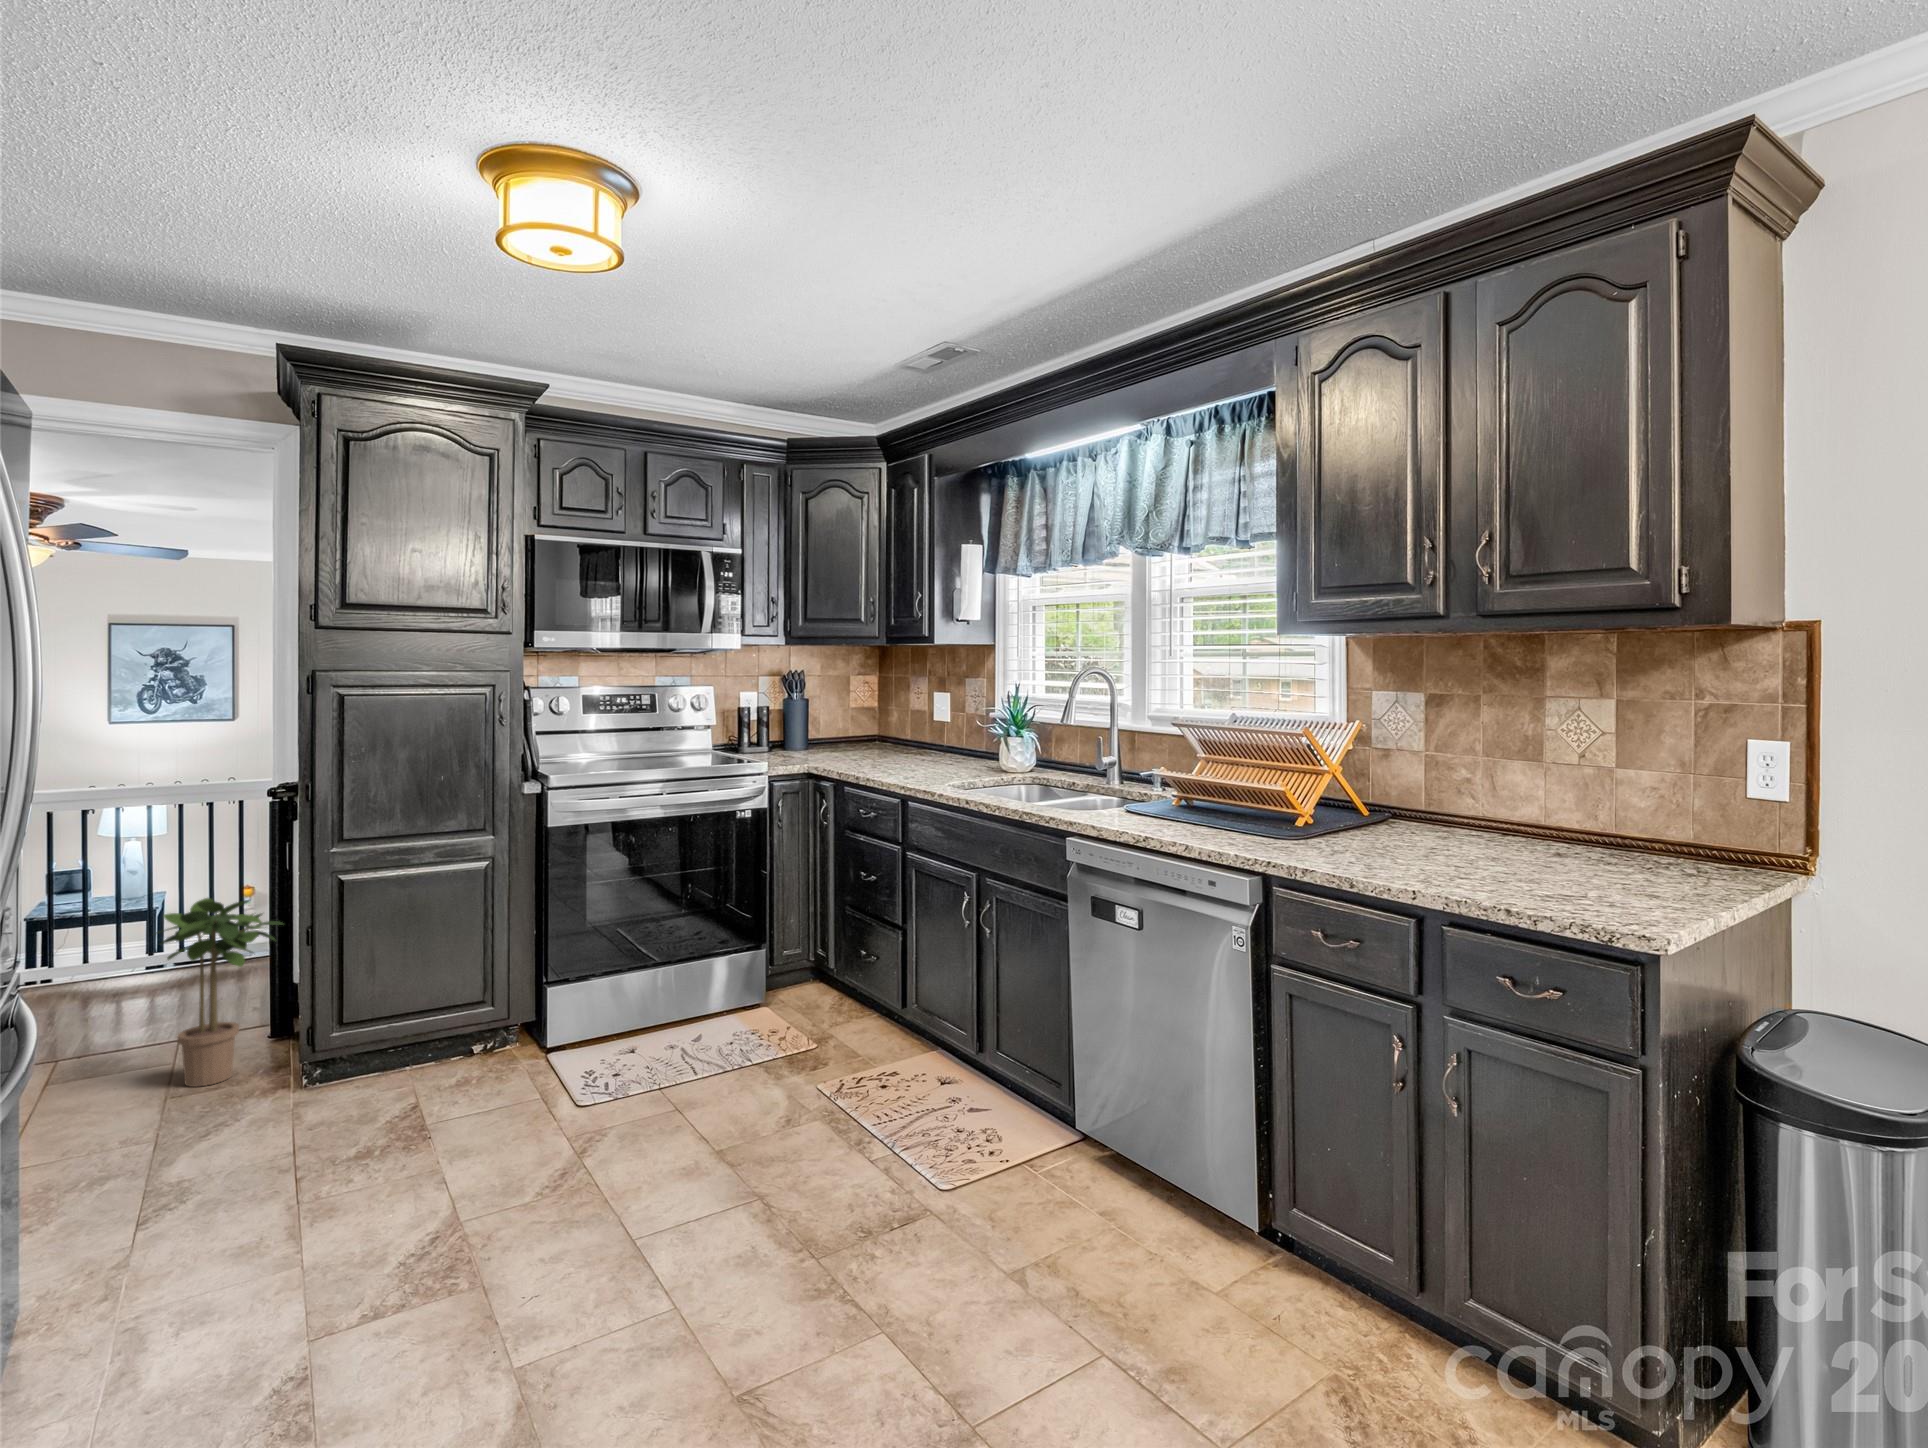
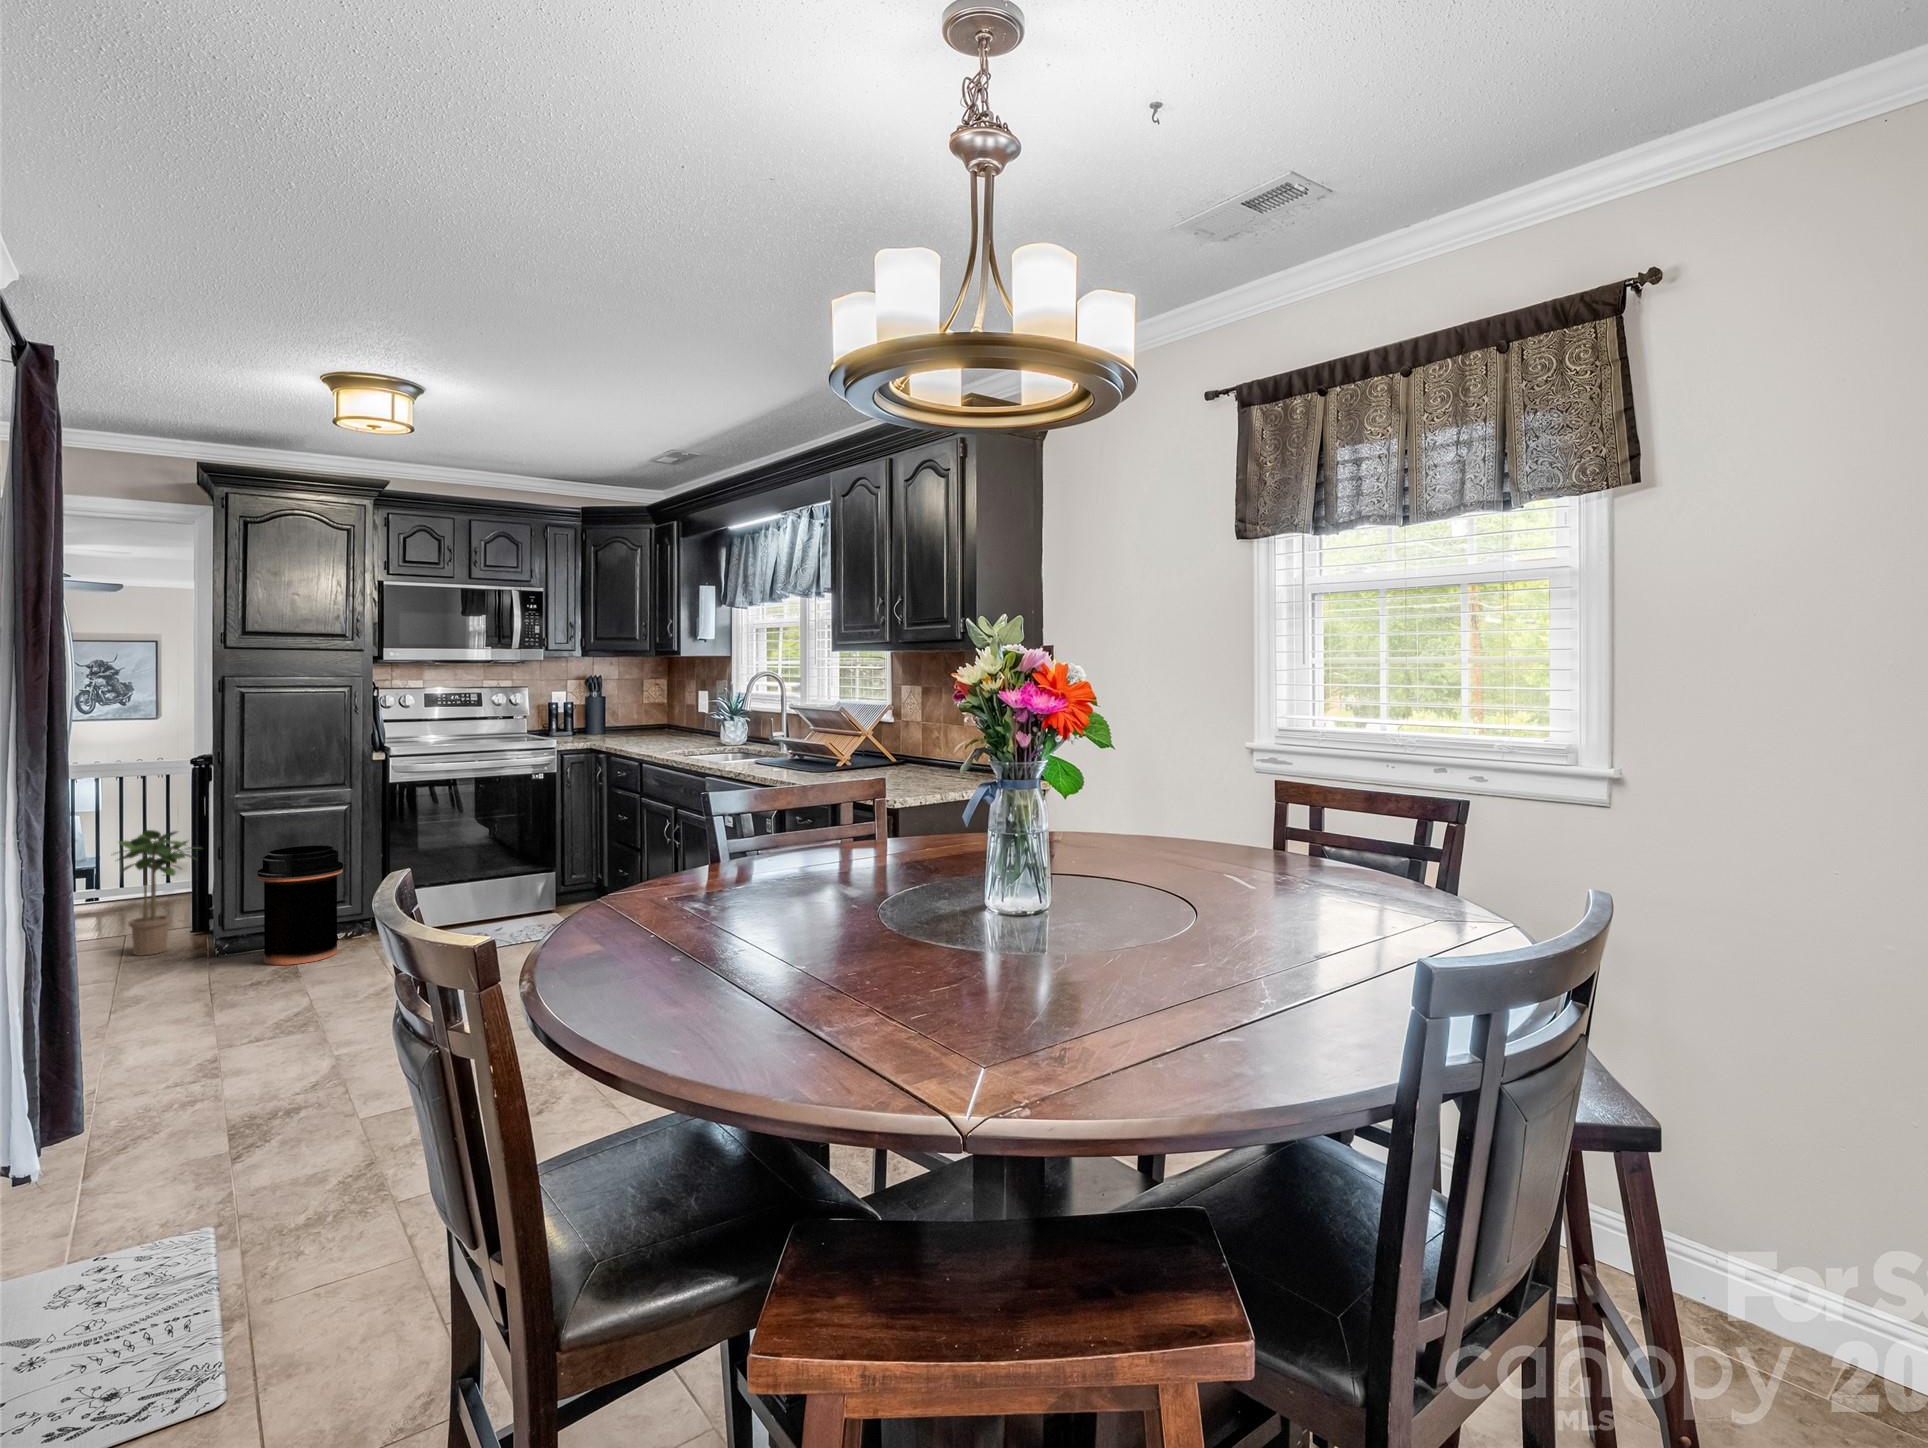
trash can: none [365,923,486,1113] -> present [258,846,343,965]

